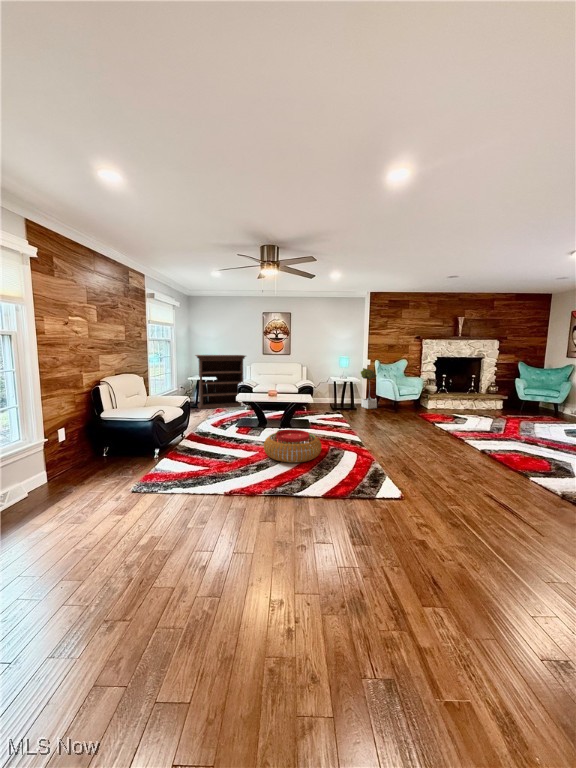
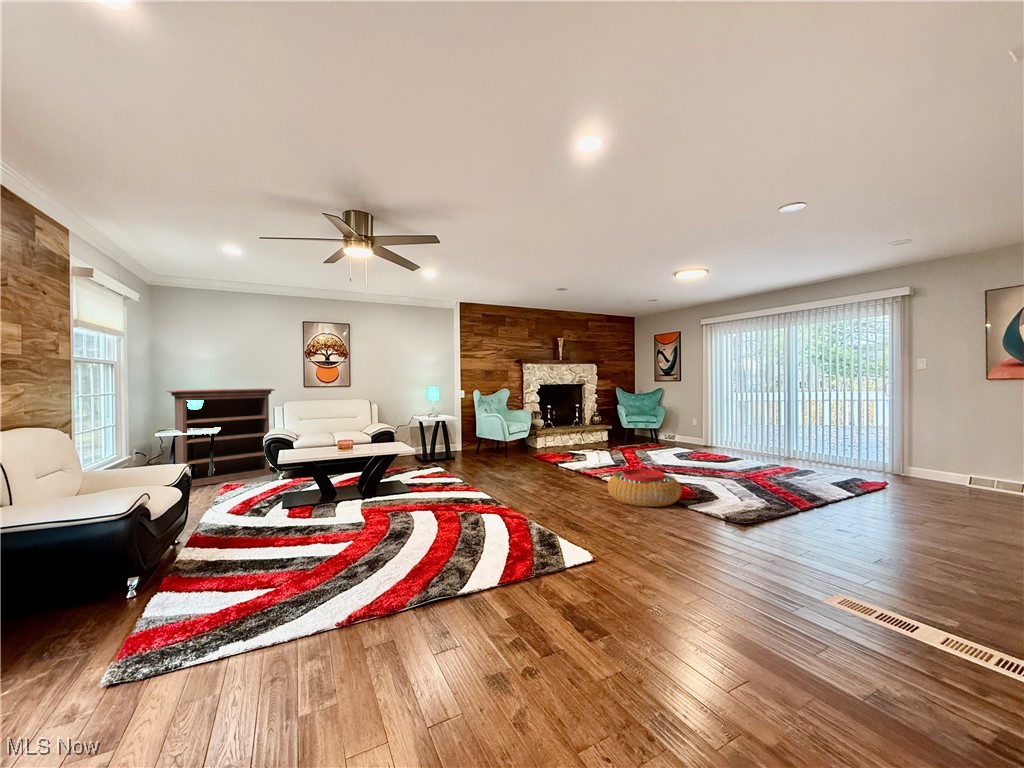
potted tree: present [361,368,377,409] -> none [454,401,478,457]
pouf: present [264,430,321,463] -> present [608,469,682,507]

